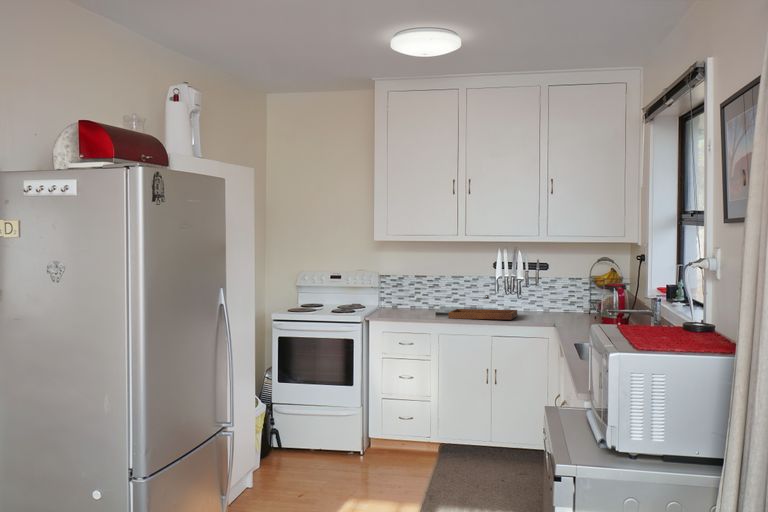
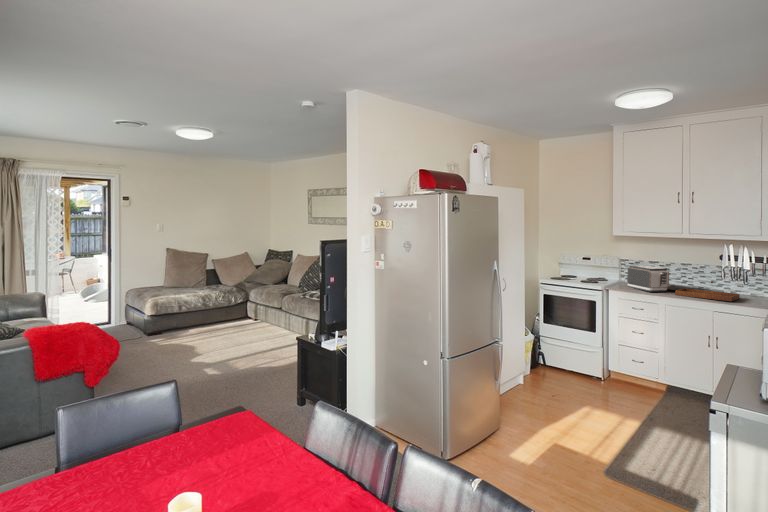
toaster: none [388,282,440,317] -> present [627,265,669,292]

